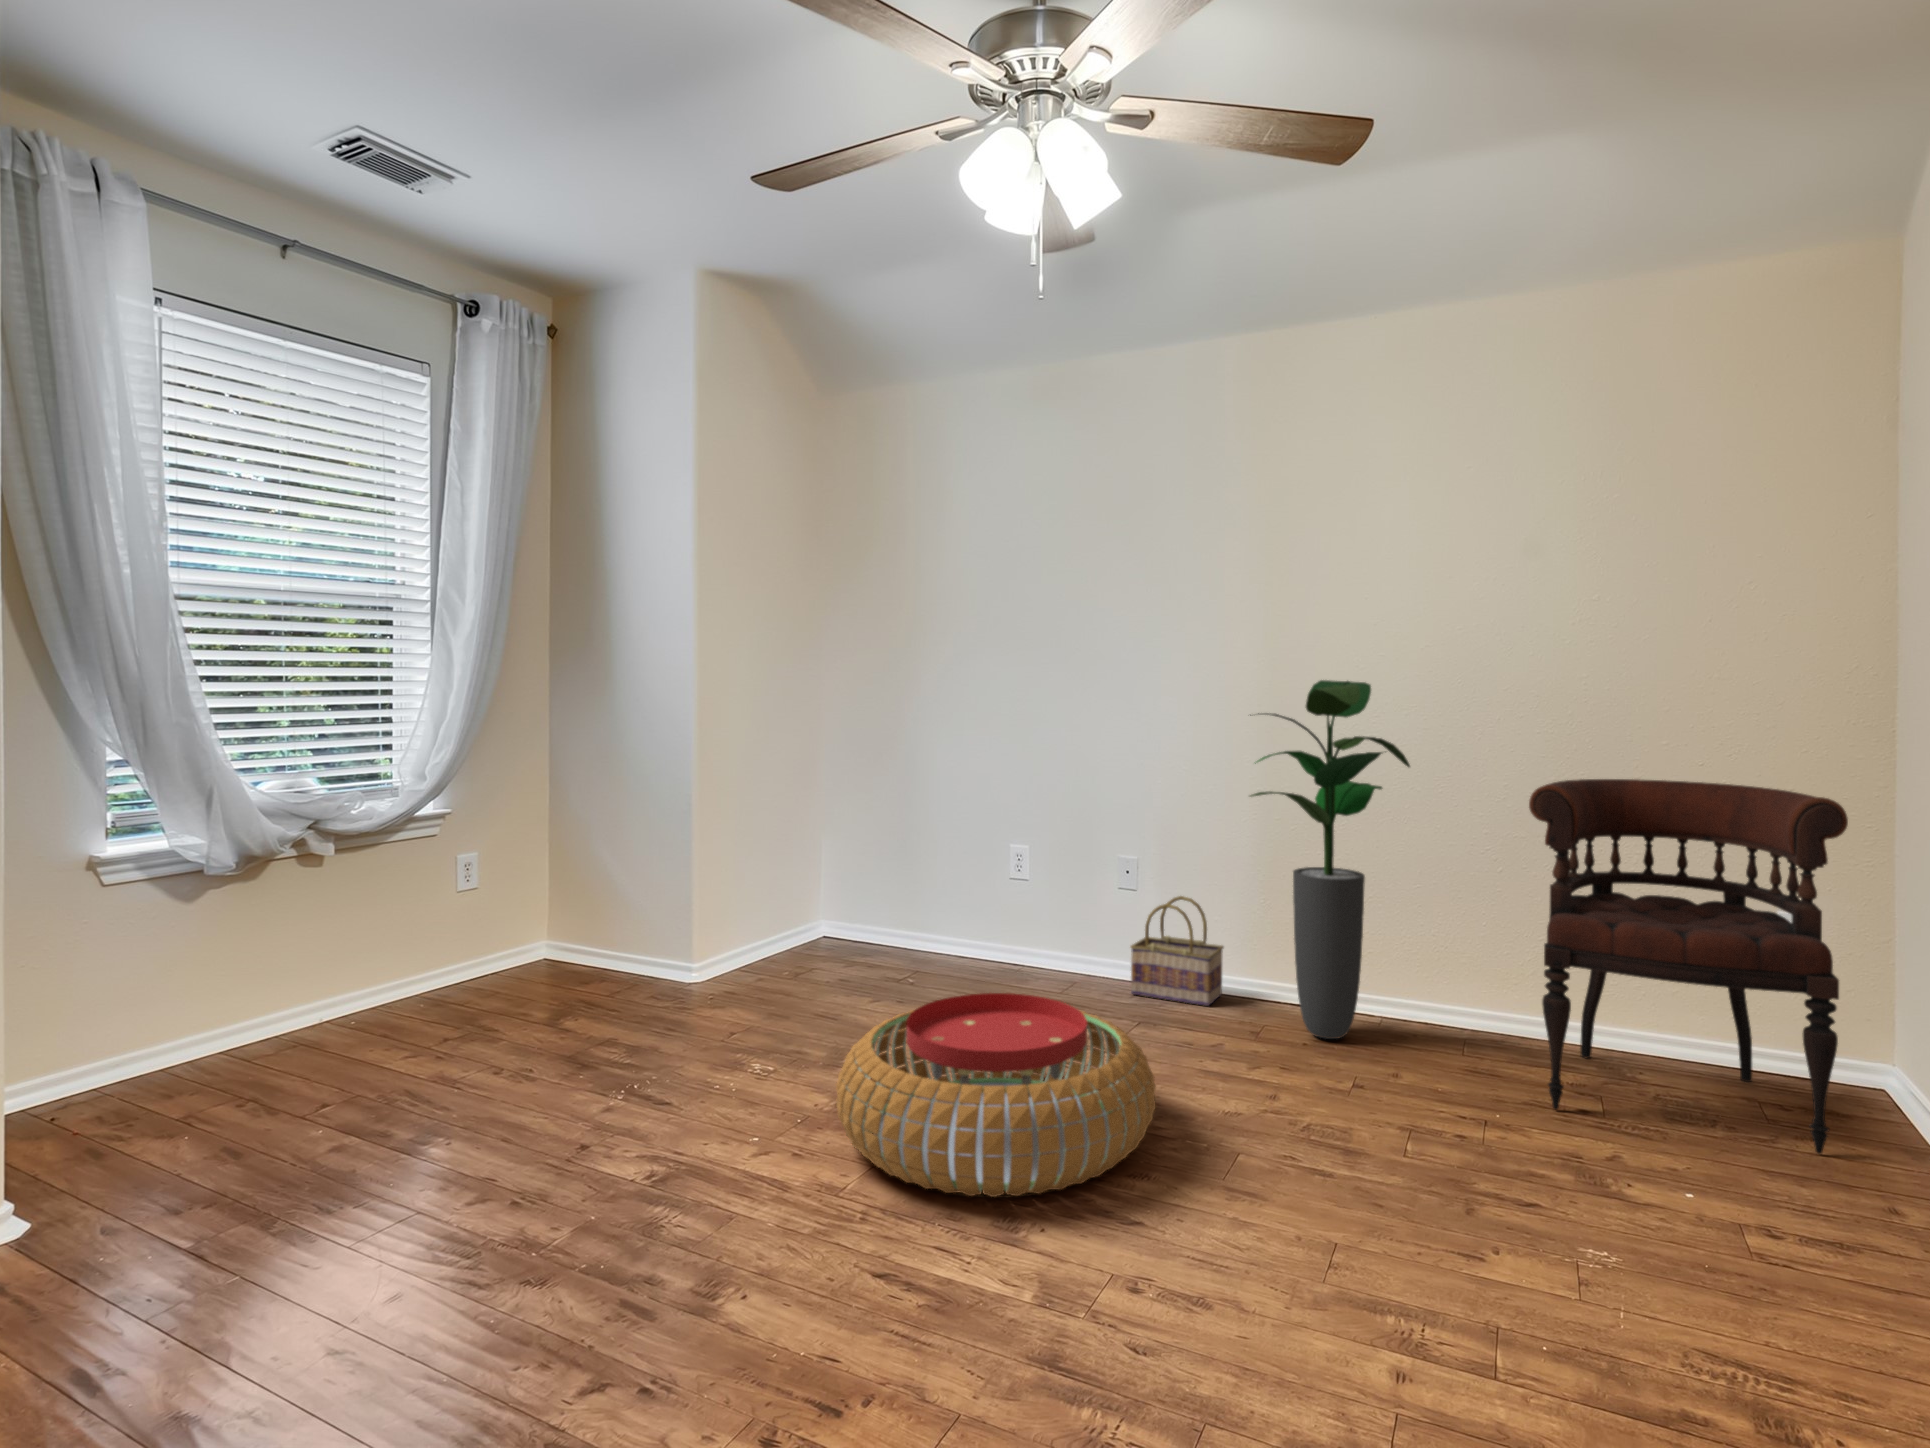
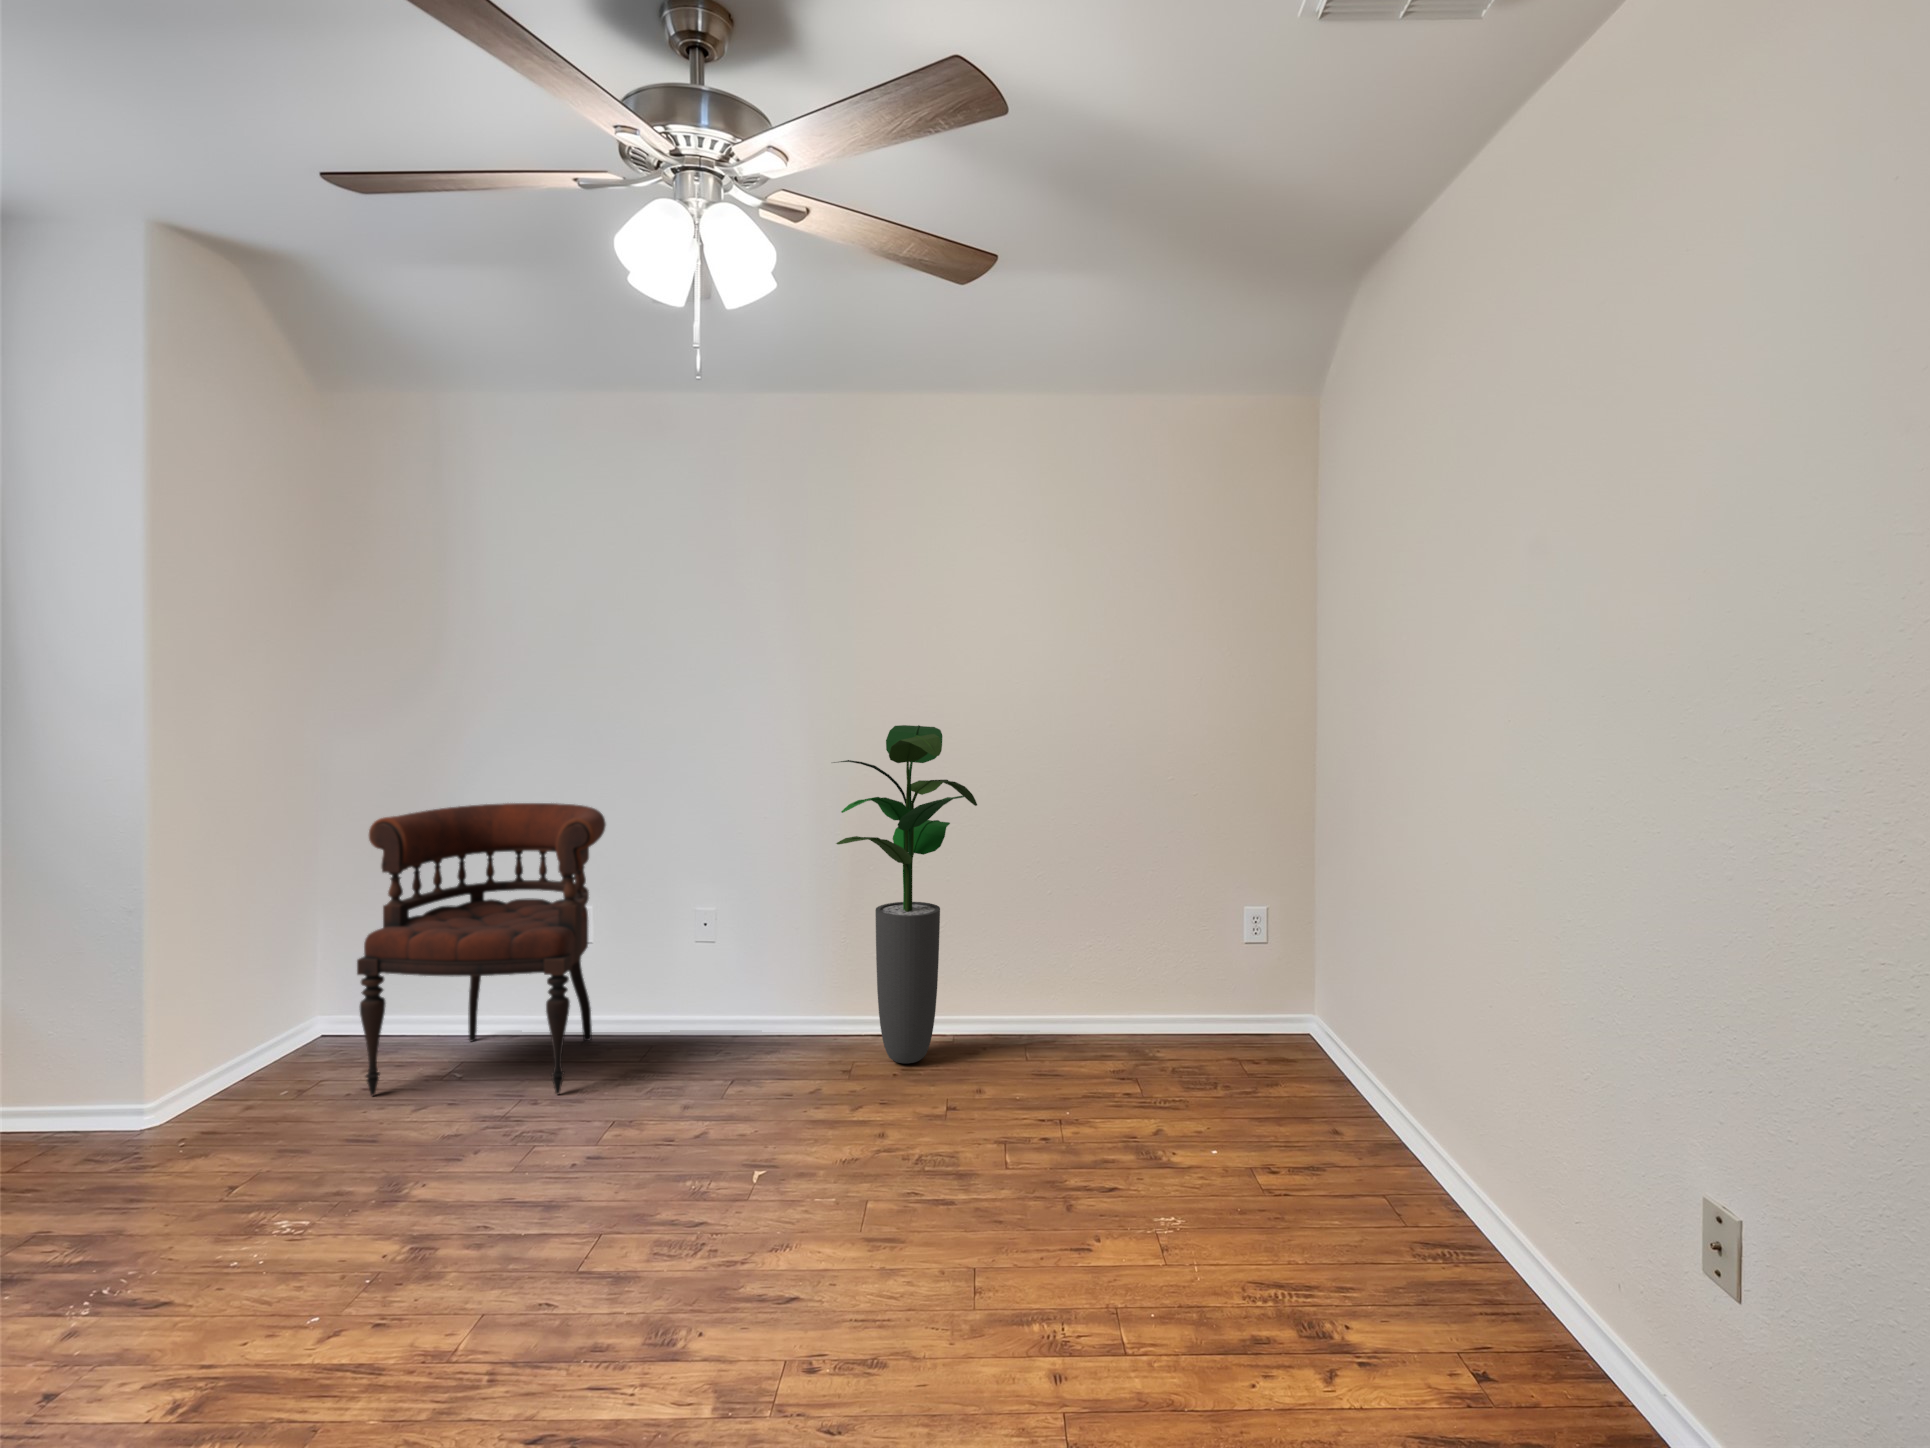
armchair: present [1529,779,1848,1154] -> present [357,803,606,1095]
basket: present [1131,896,1223,1006] -> none [706,940,800,1048]
pouf: present [836,993,1156,1197] -> none [423,1083,786,1324]

